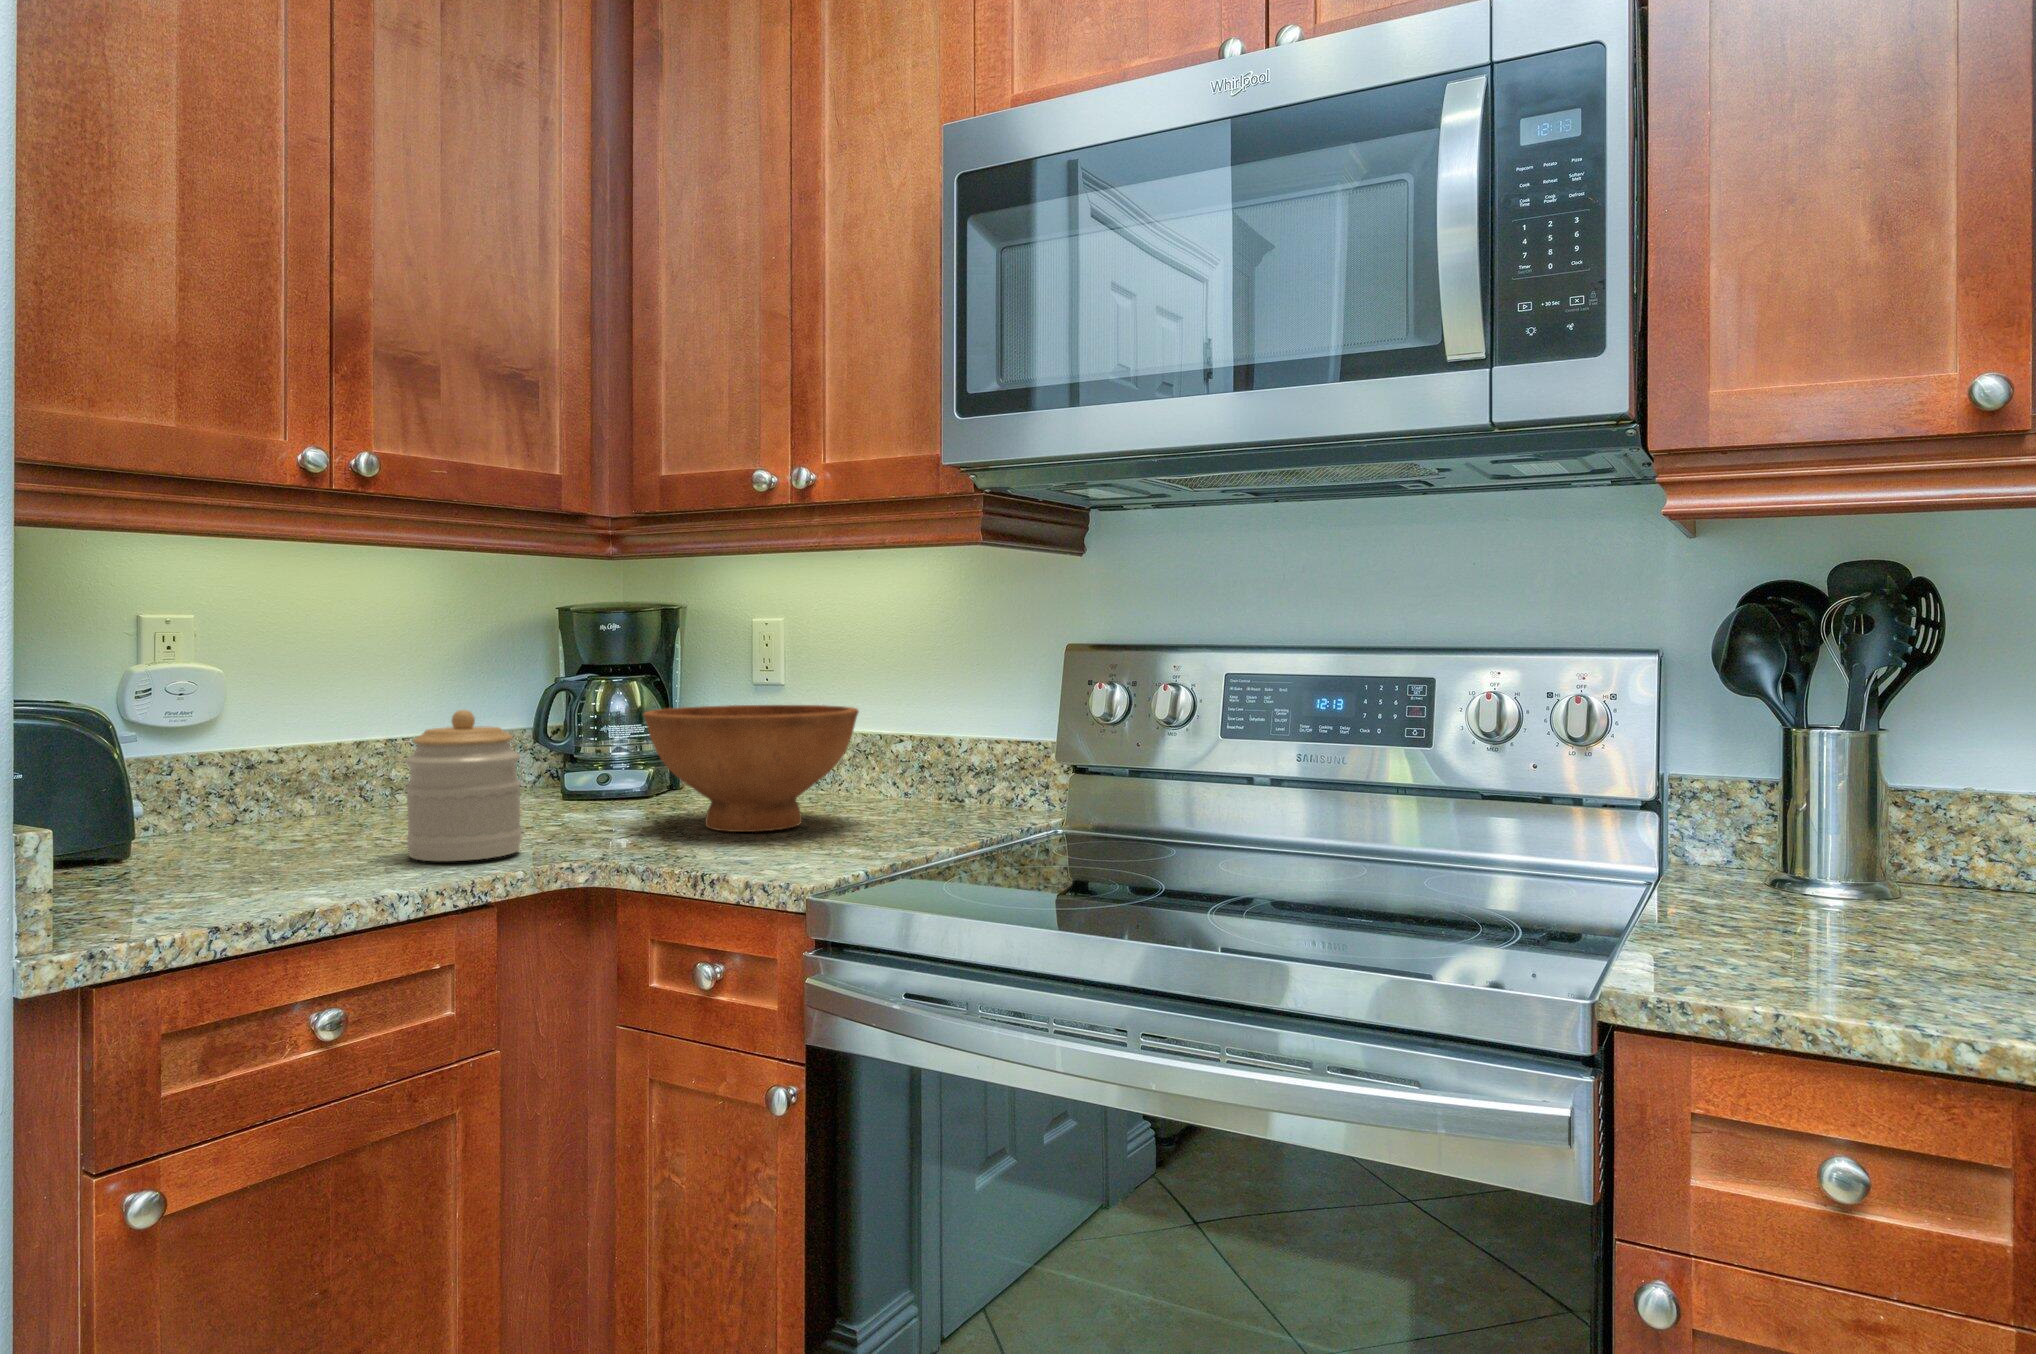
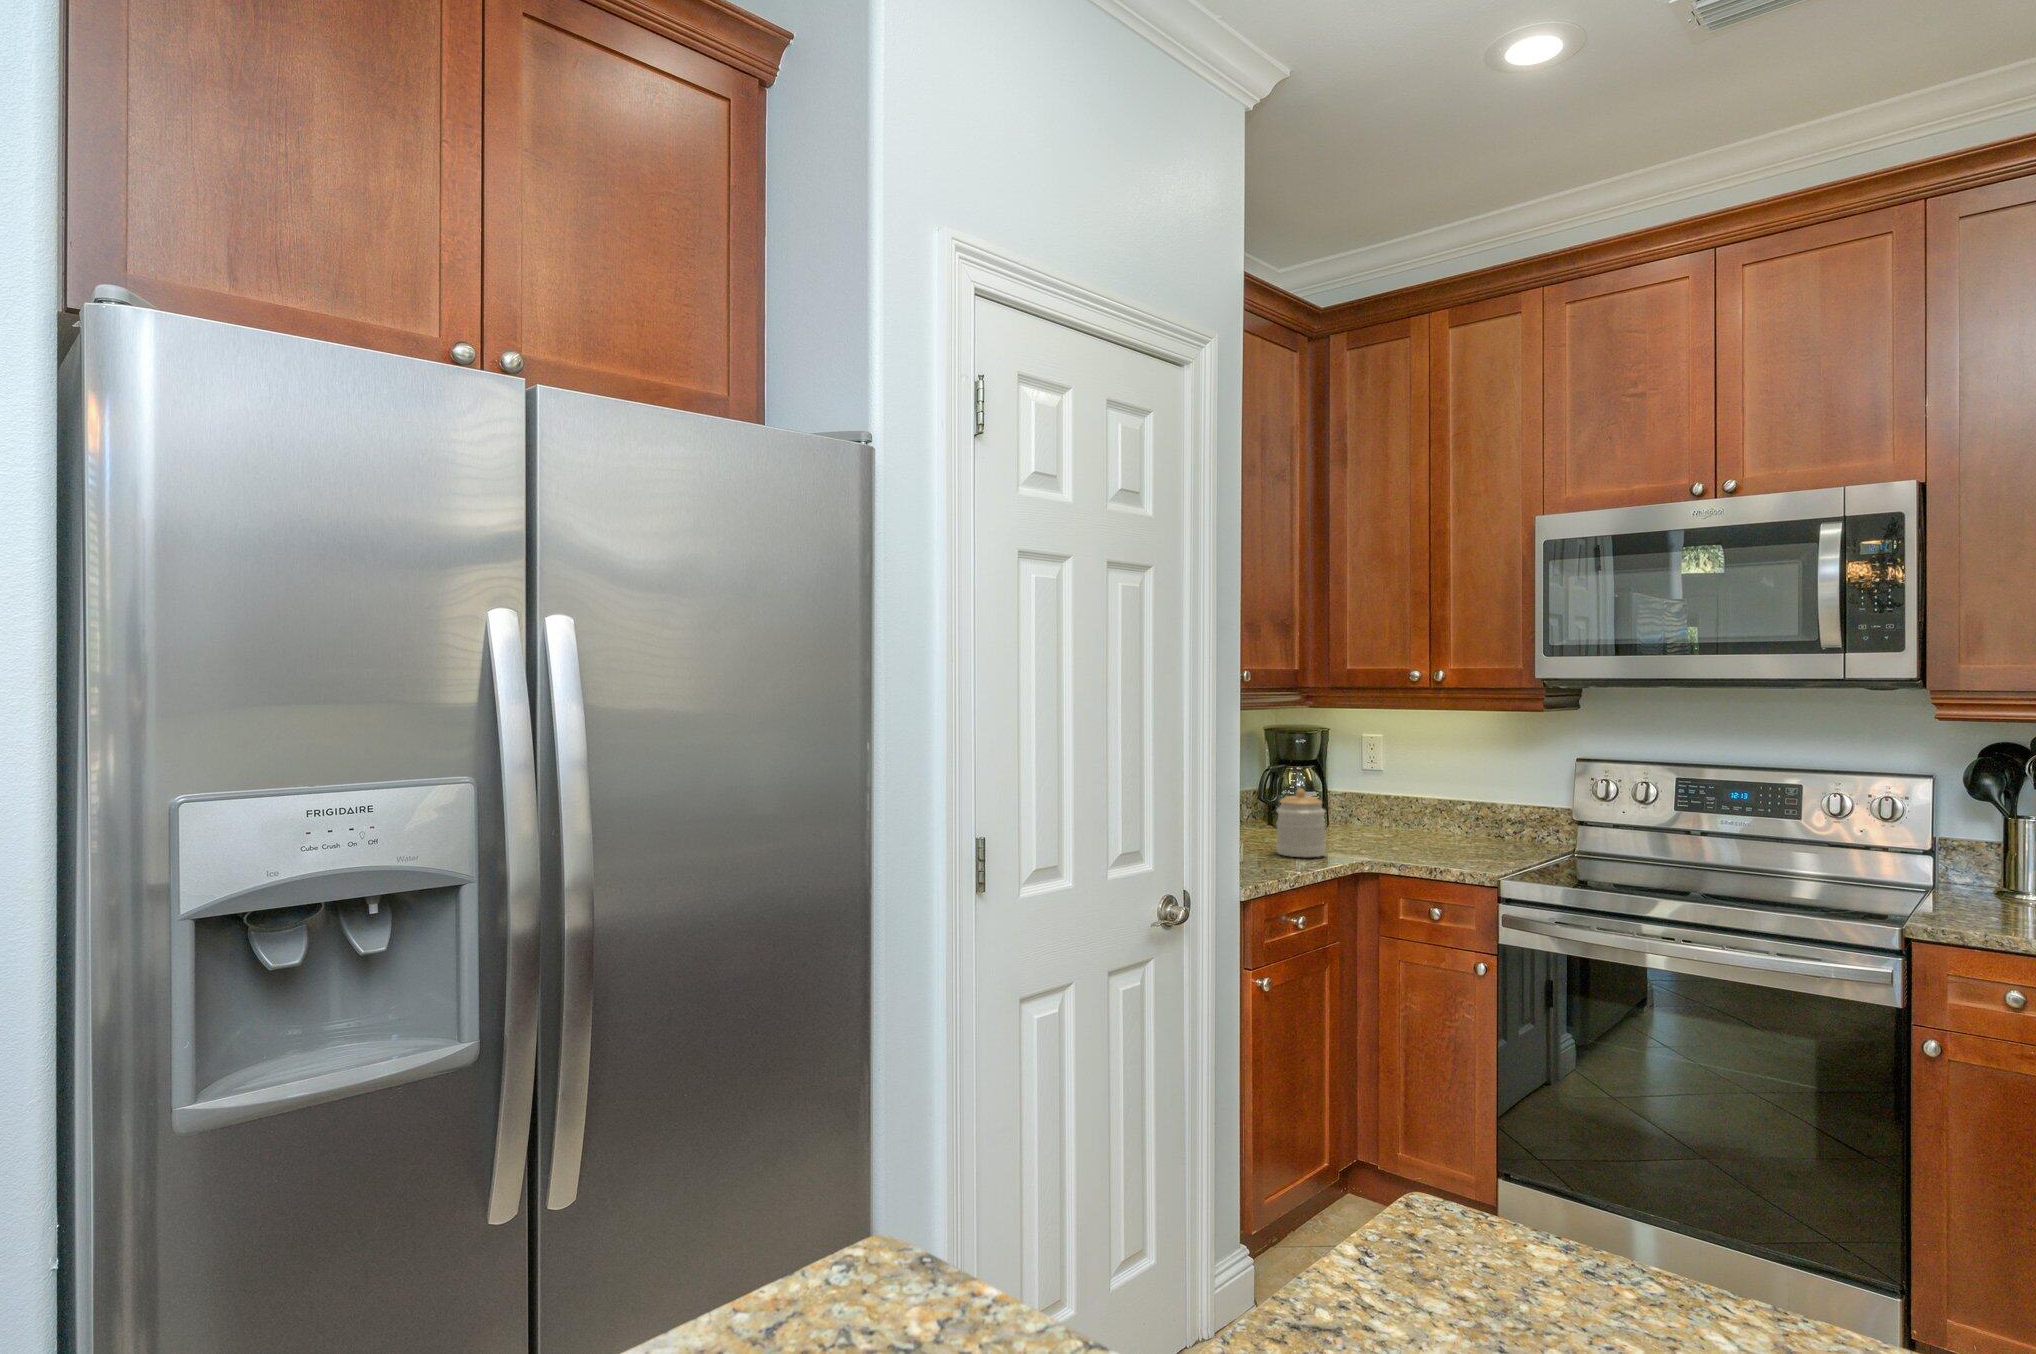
bowl: present [643,705,859,832] -> none [1352,784,1463,850]

